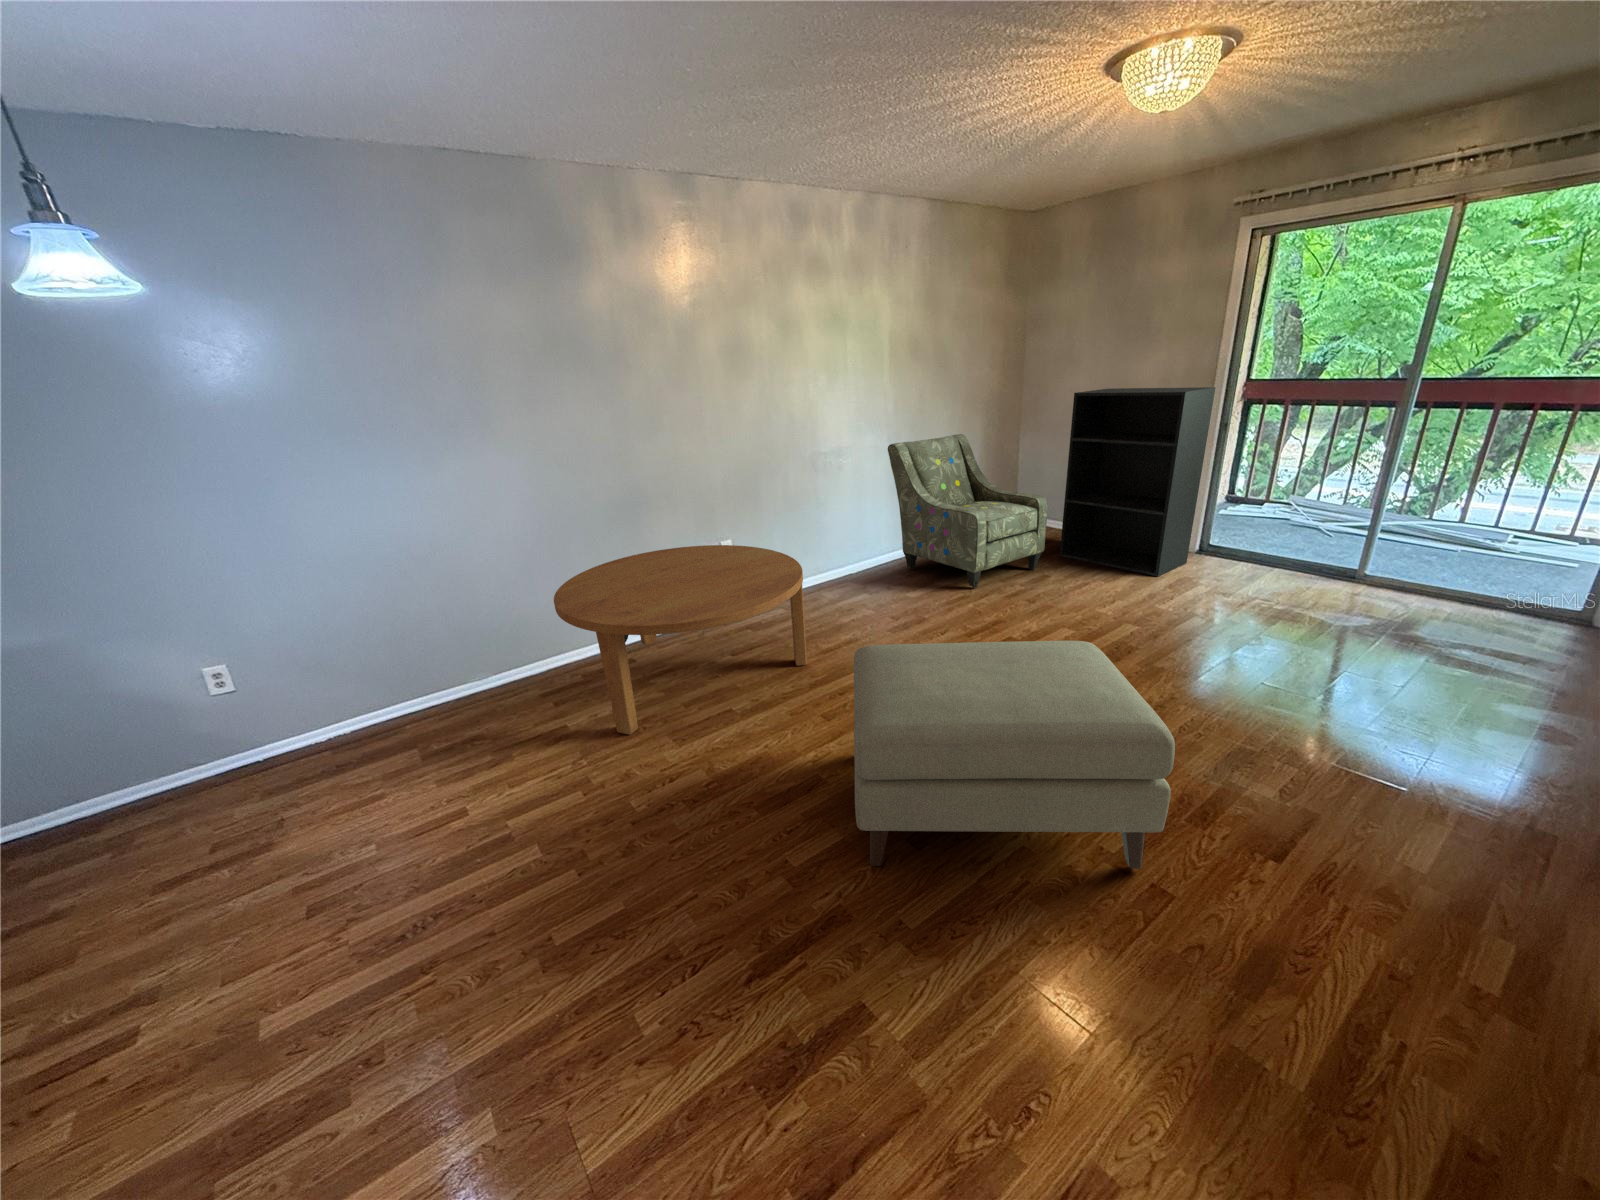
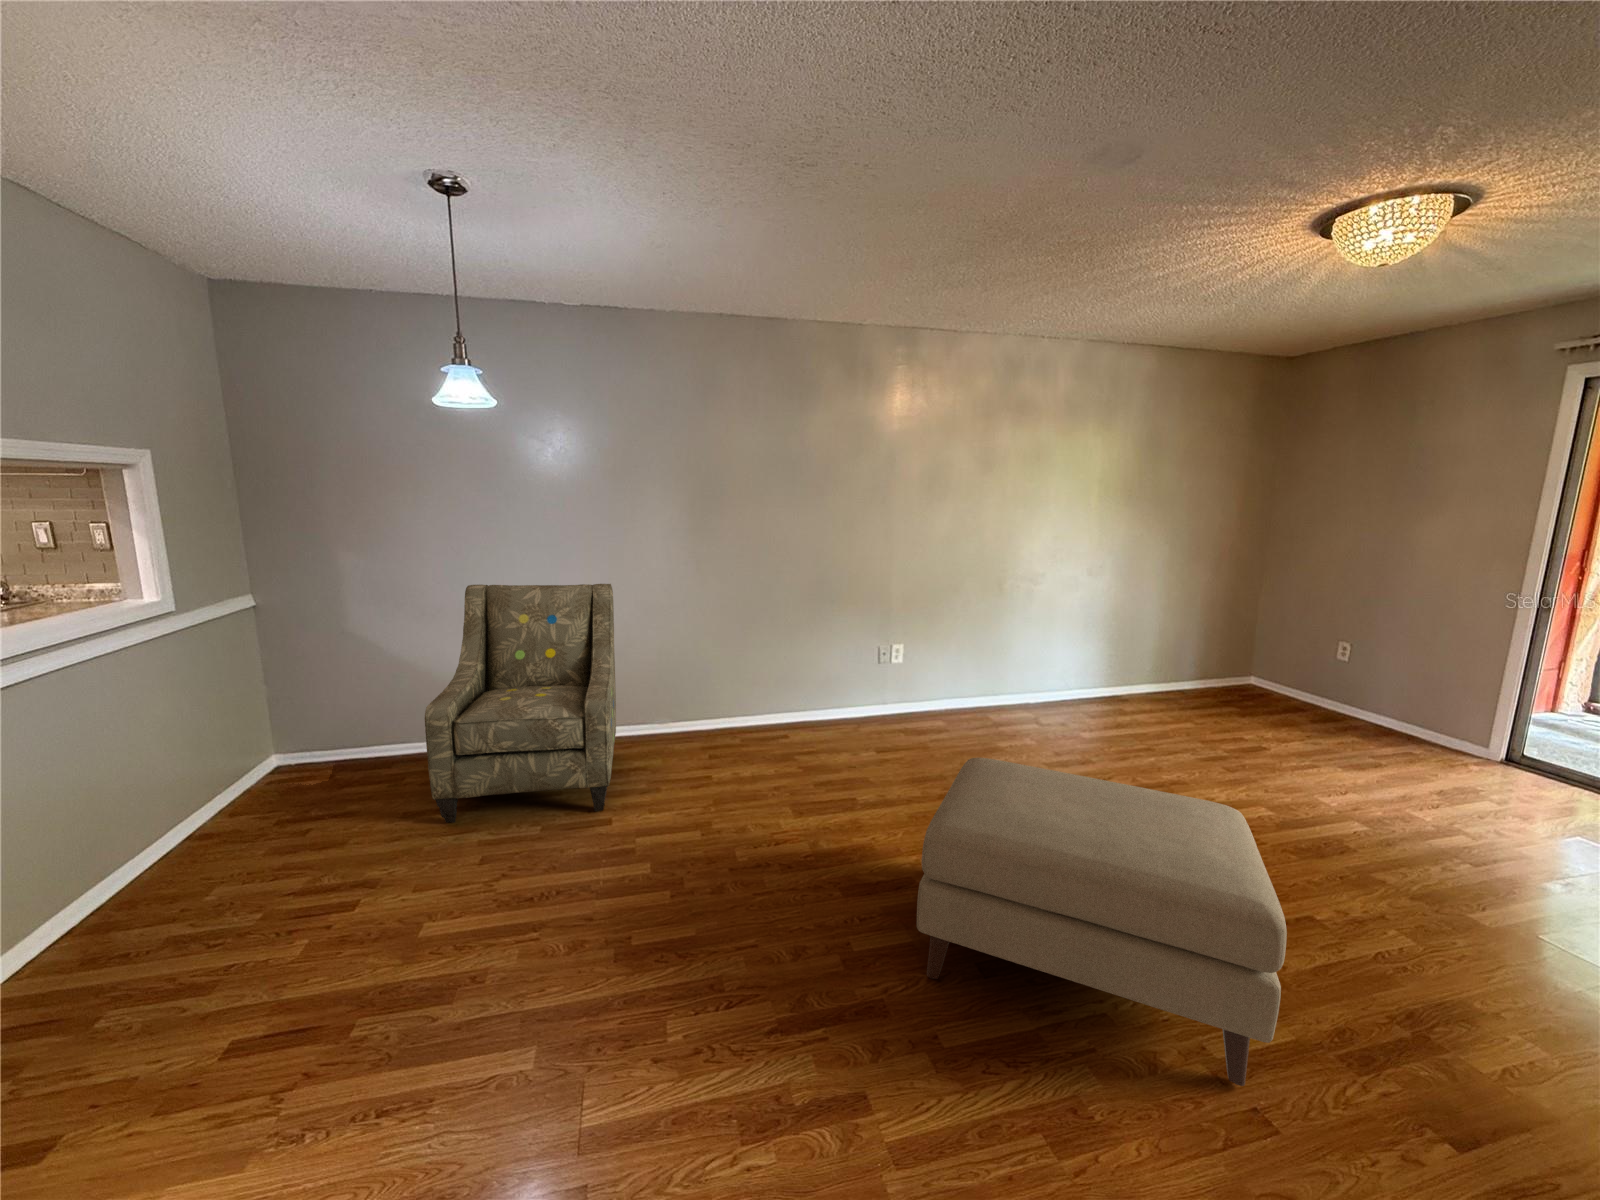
bookshelf: present [1060,387,1215,576] -> none [1293,544,1528,778]
armchair: present [888,434,1047,588] -> present [425,584,616,823]
coffee table: present [554,545,807,735] -> none [720,639,950,797]

